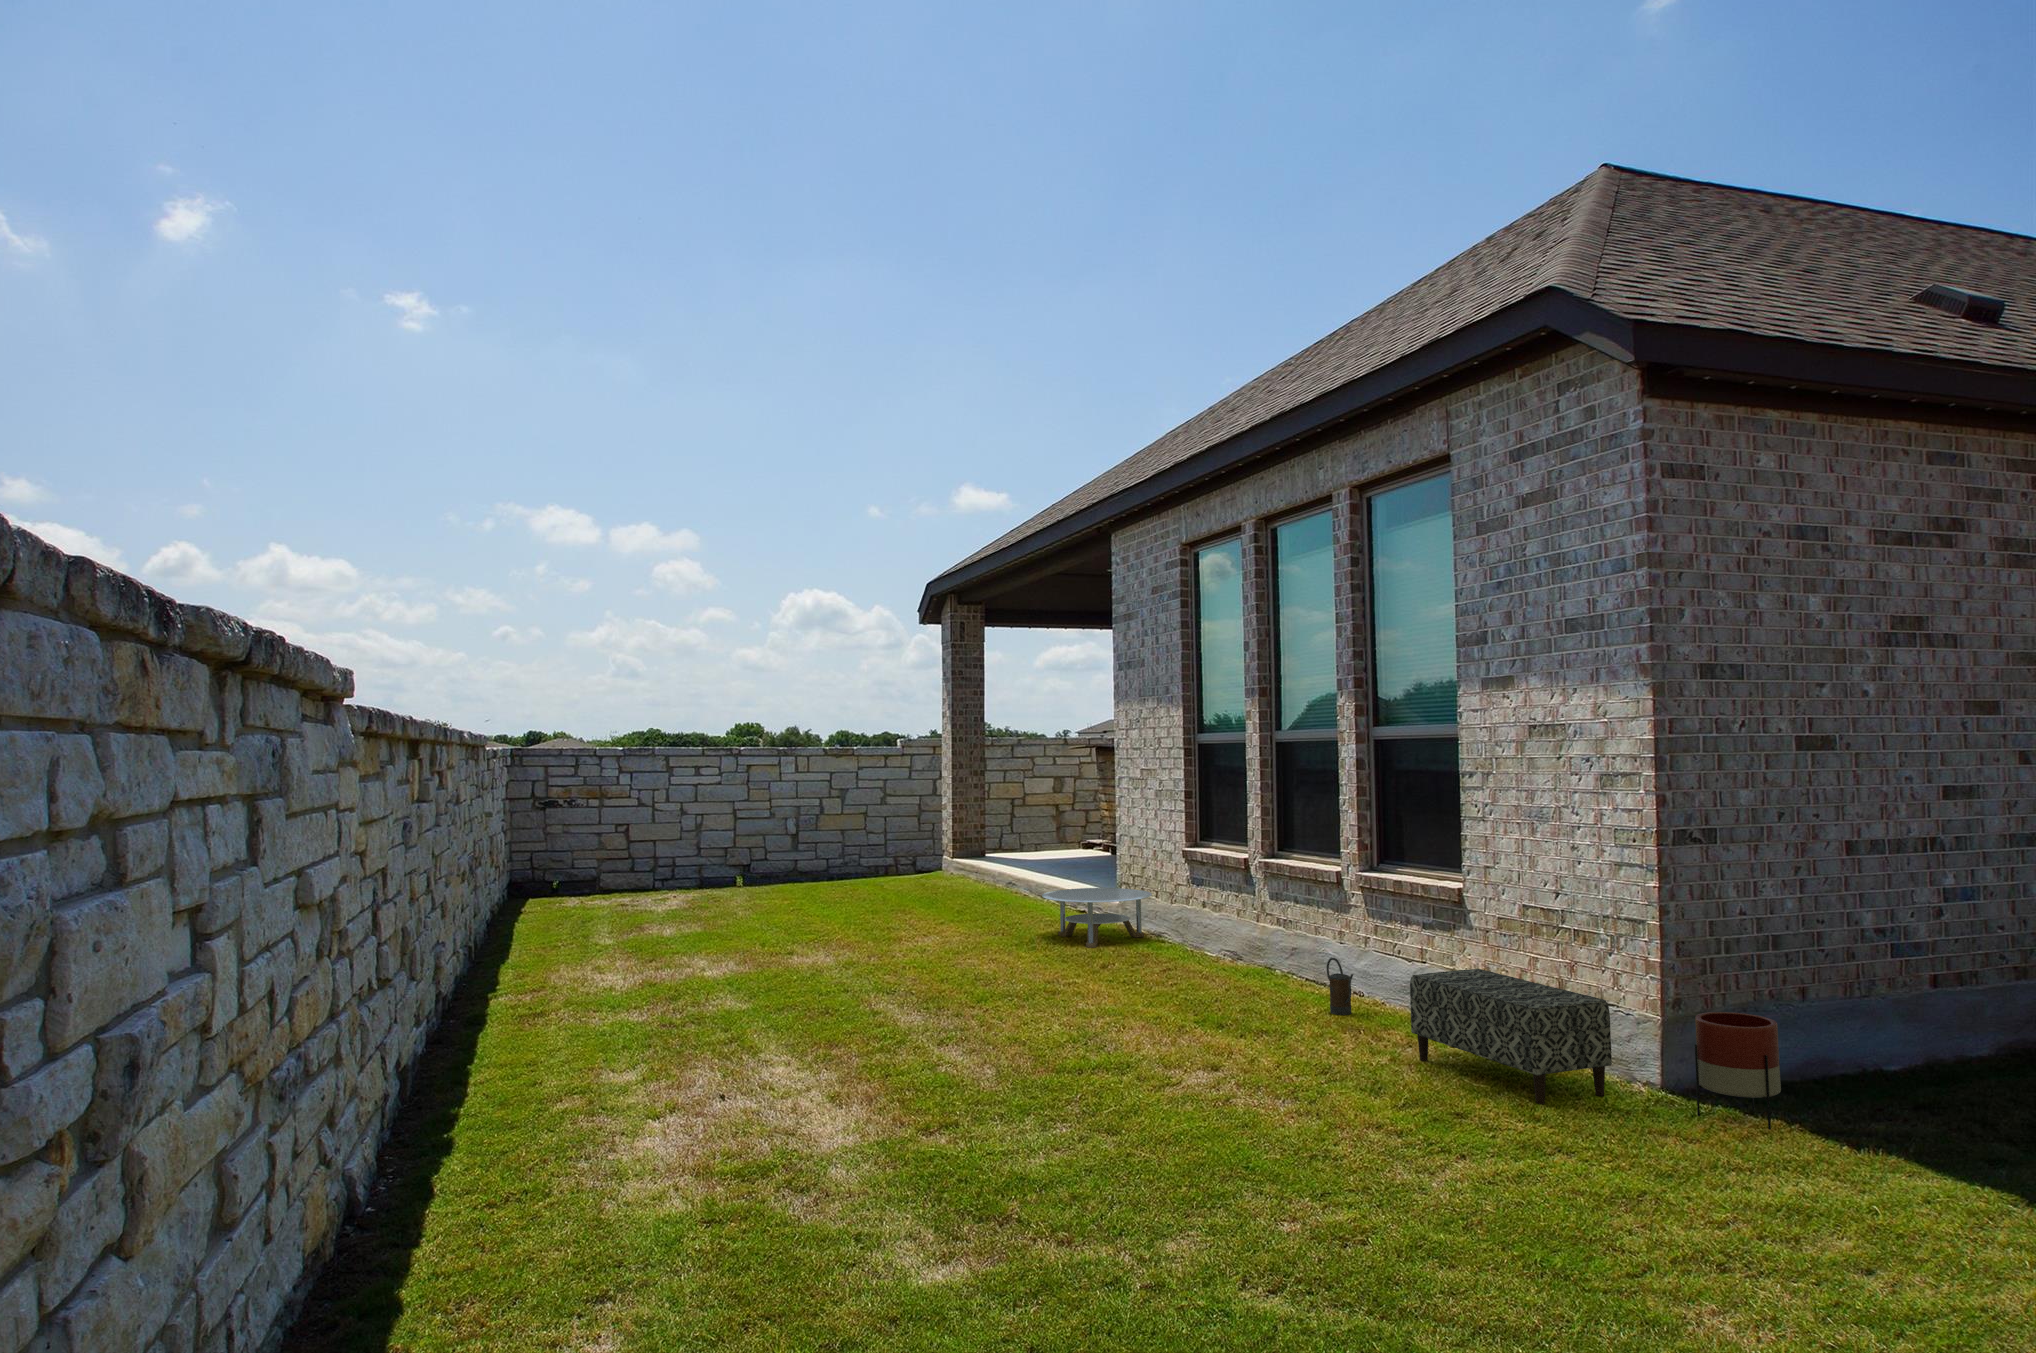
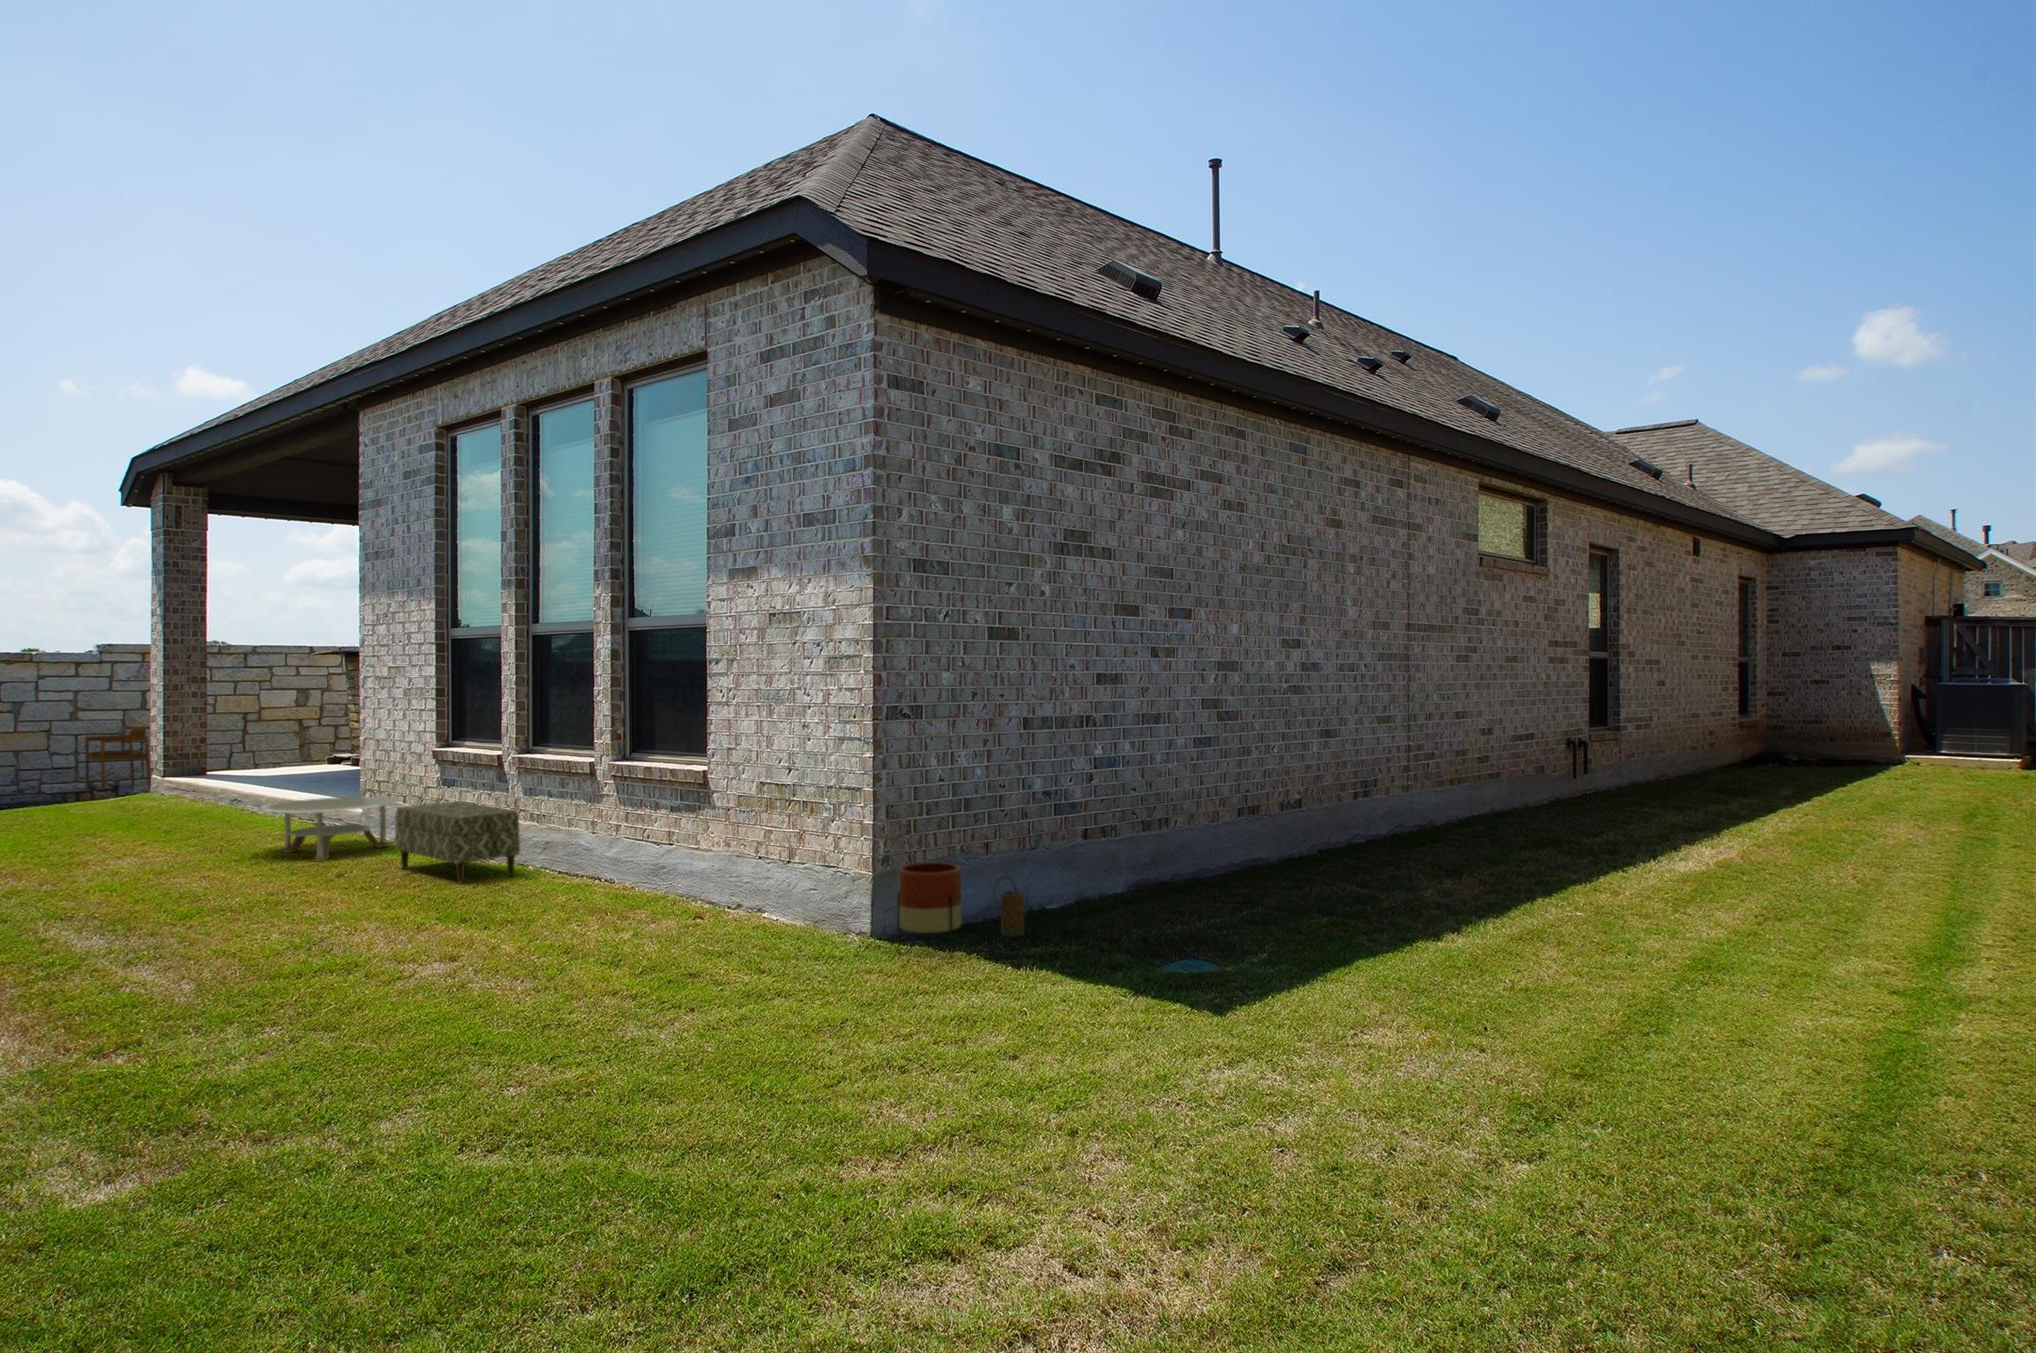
armchair: none [900,812,946,866] -> present [85,727,151,790]
watering can: present [1327,958,1353,1015] -> present [993,876,1032,937]
bench: present [1410,969,1612,1104] -> present [395,801,520,883]

